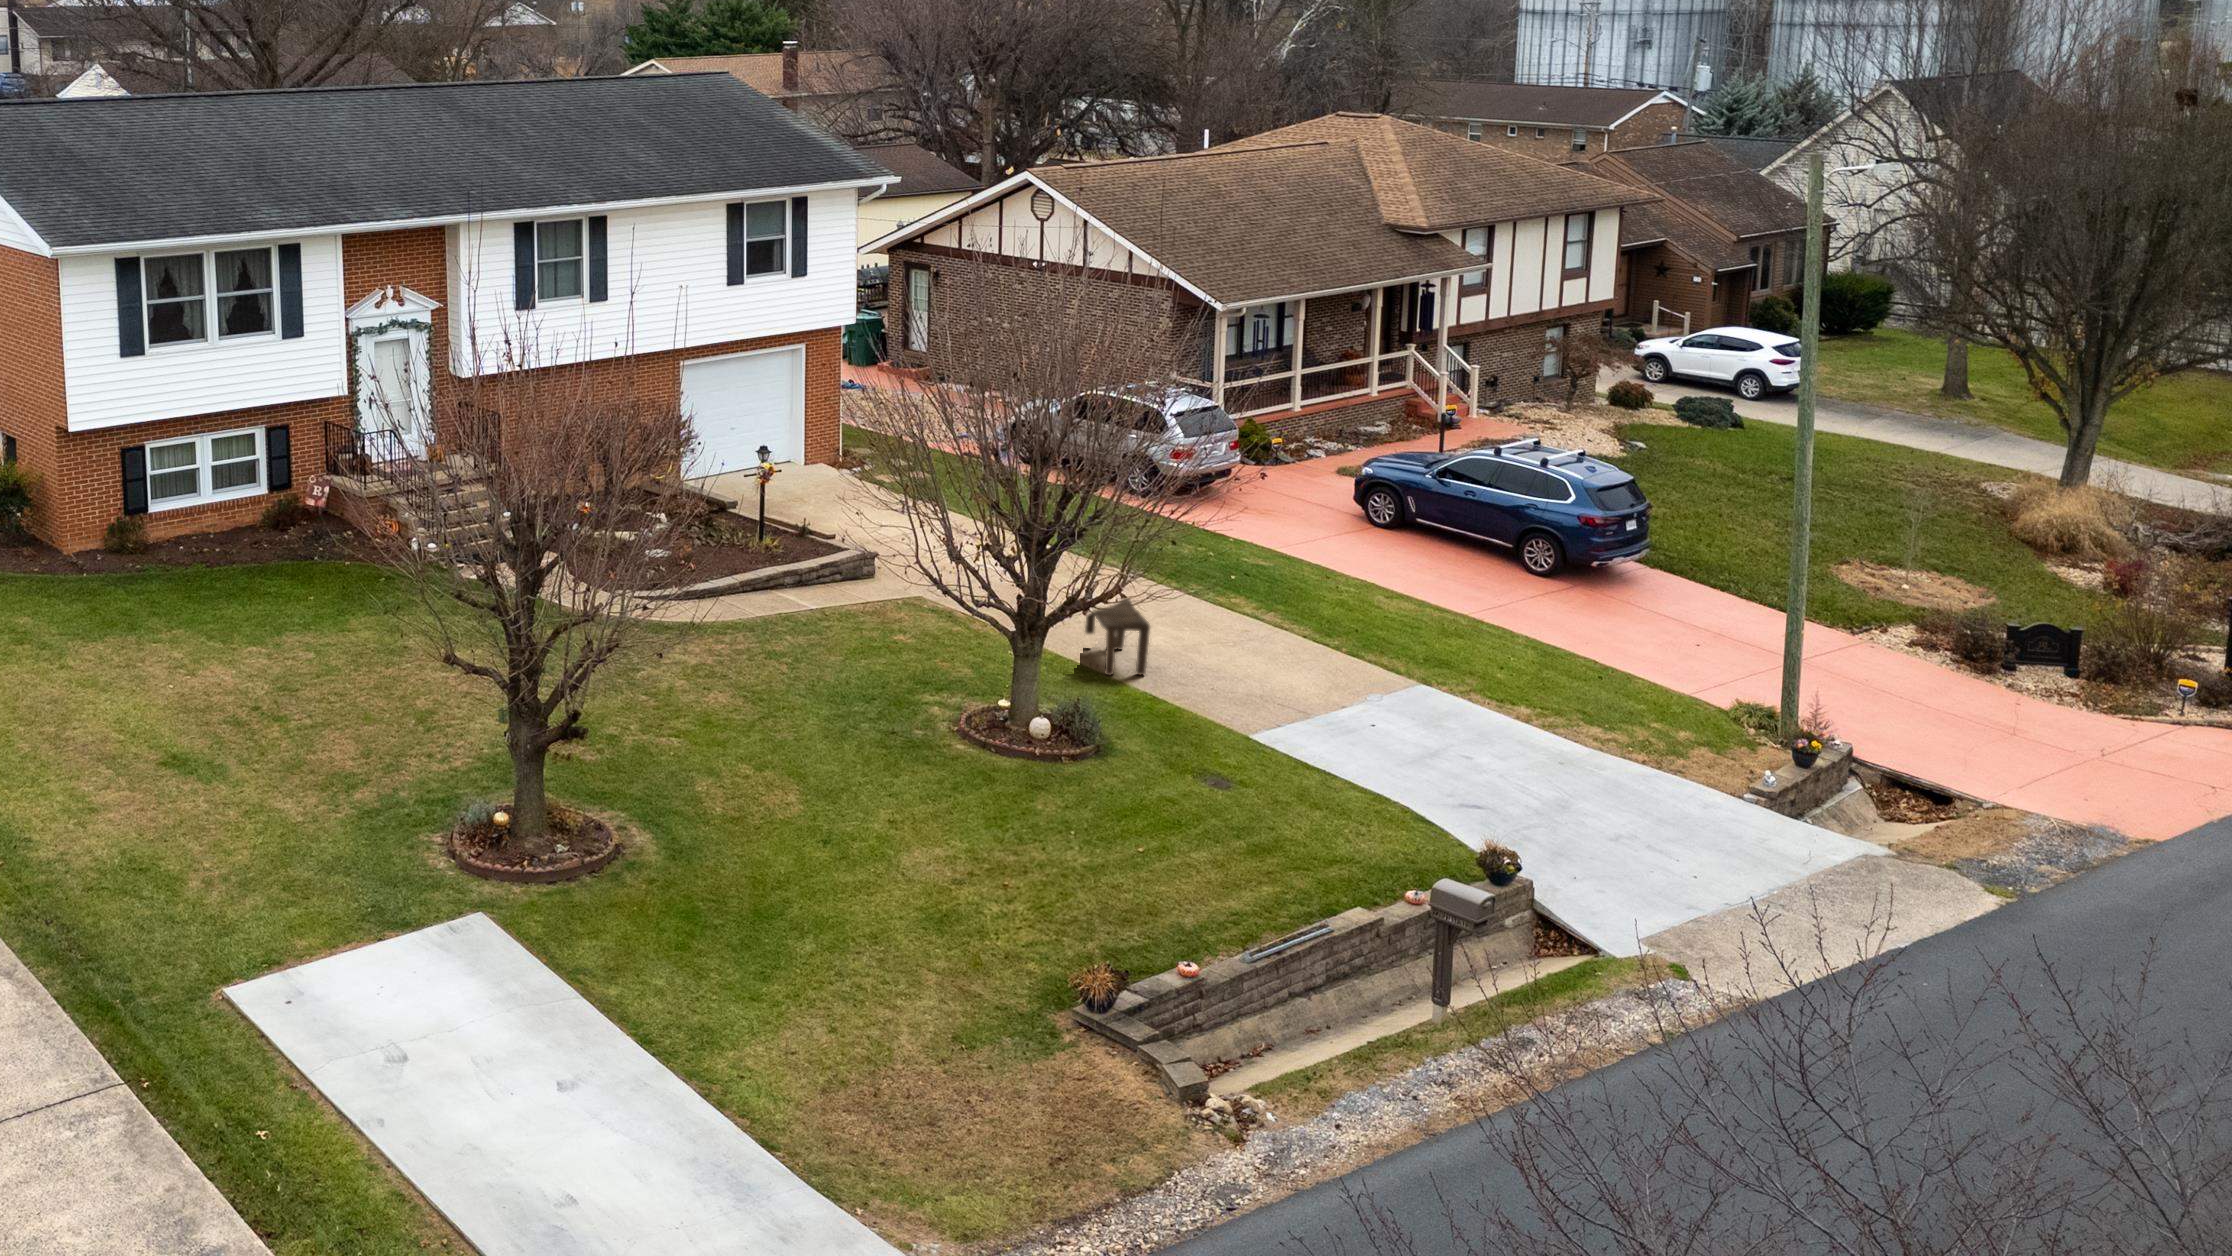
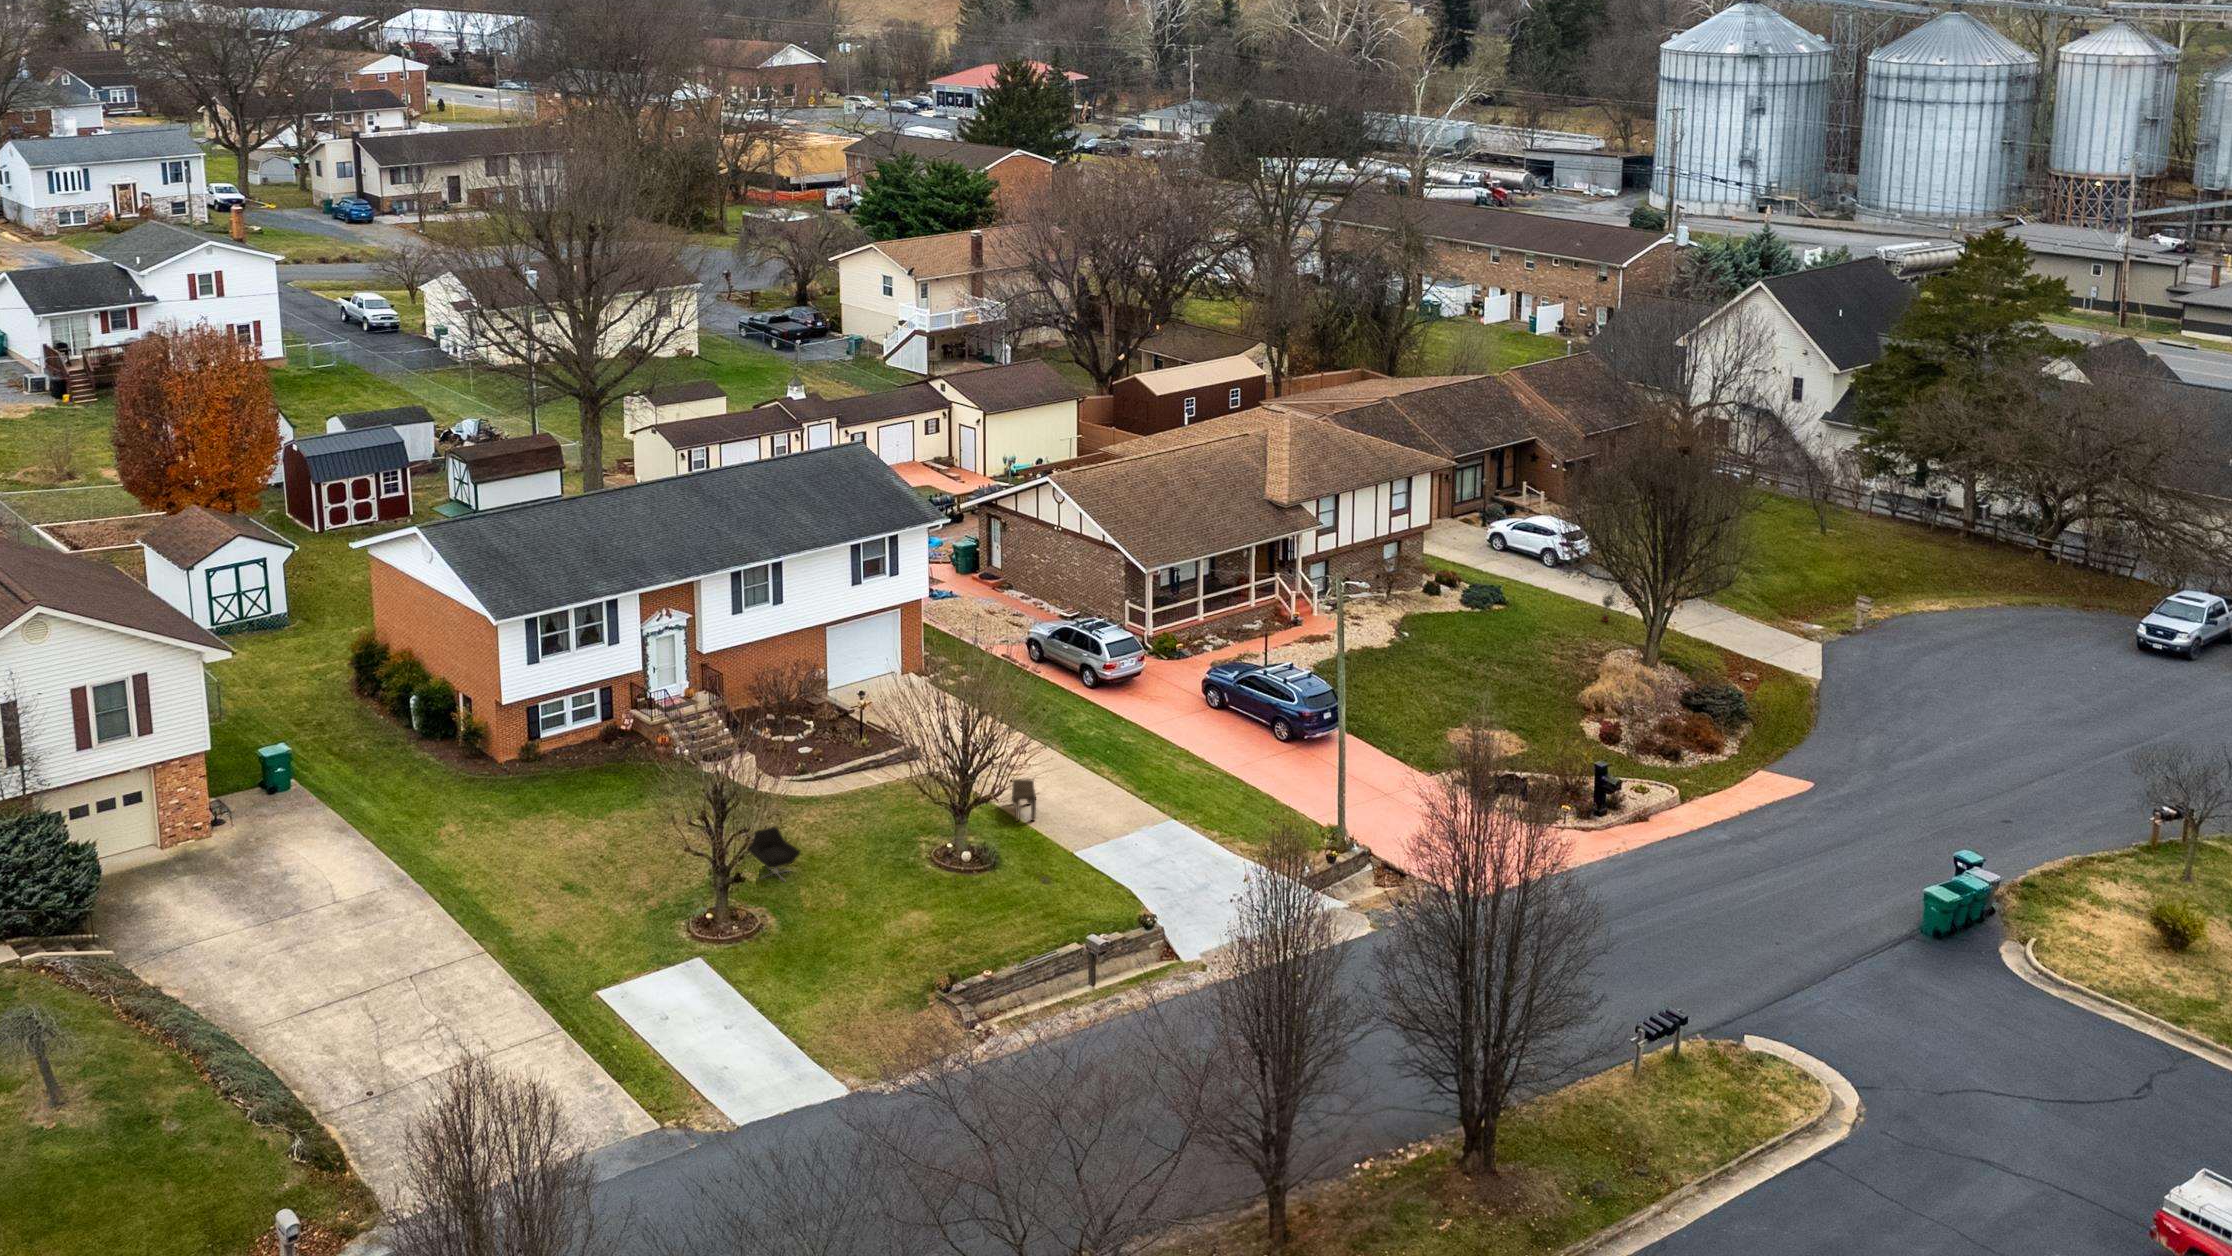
potted tree: none [1952,381,1990,438] -> present [1602,594,1618,622]
lounge chair: none [572,647,689,762] -> present [749,827,800,878]

